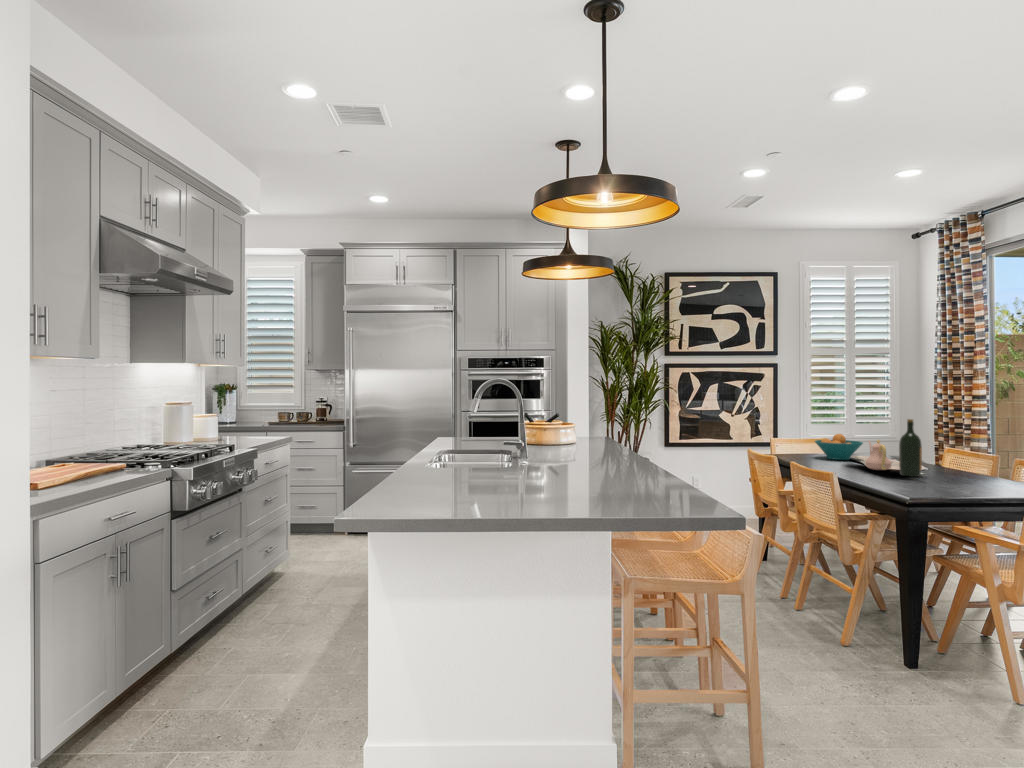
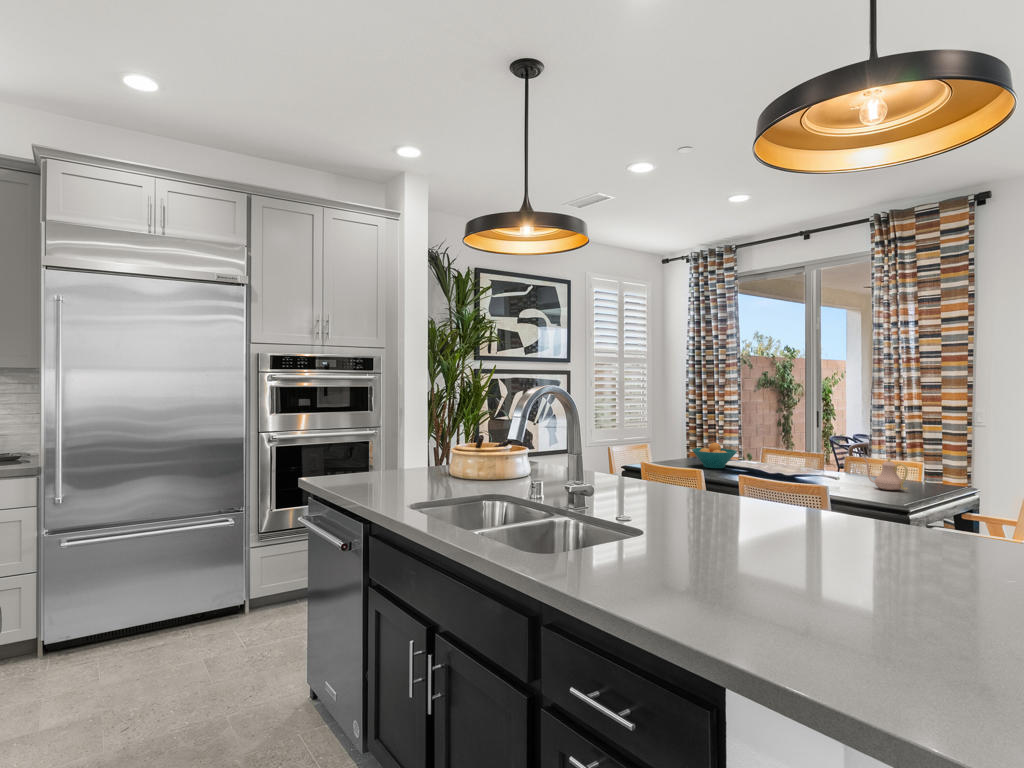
wine bottle: present [899,419,922,477] -> none [814,430,835,484]
teapot: present [865,440,892,470] -> present [863,458,908,490]

